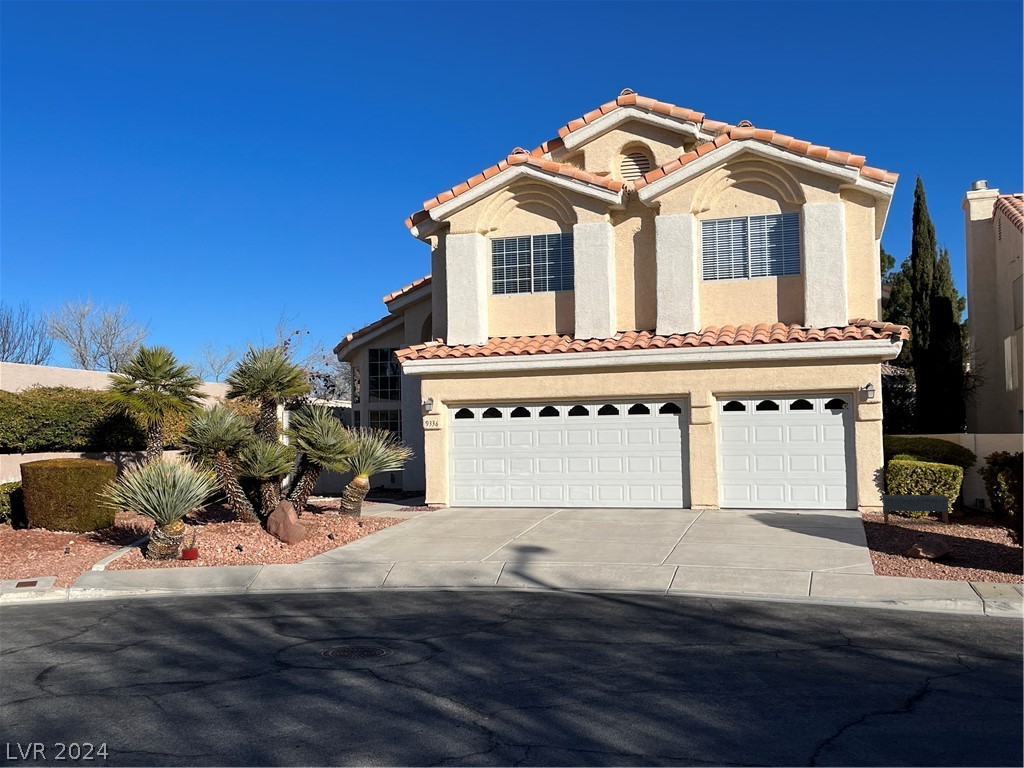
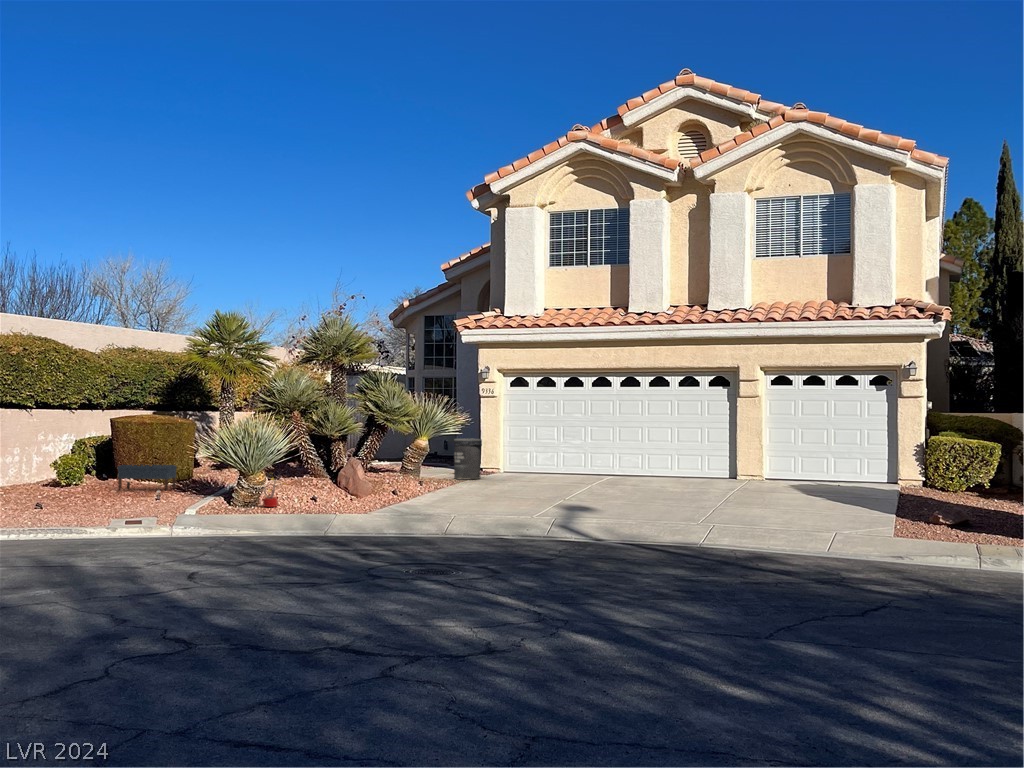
trash can: none [396,473,426,517] -> present [454,438,482,480]
bench: present [882,495,949,525] -> present [117,464,177,491]

